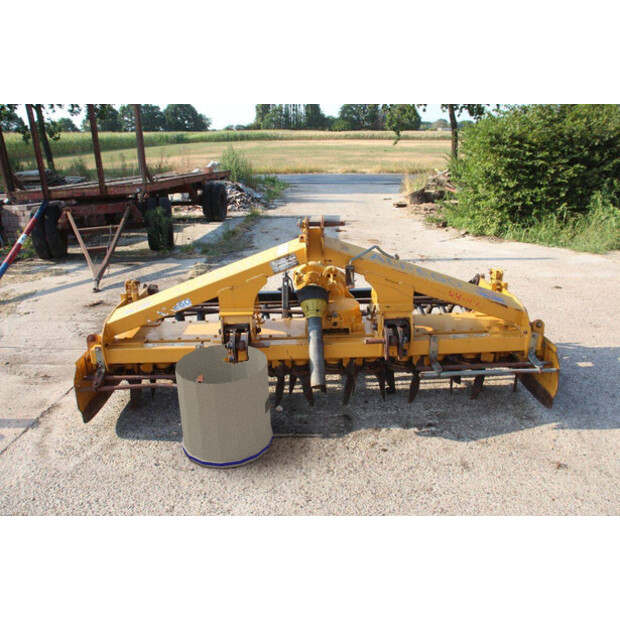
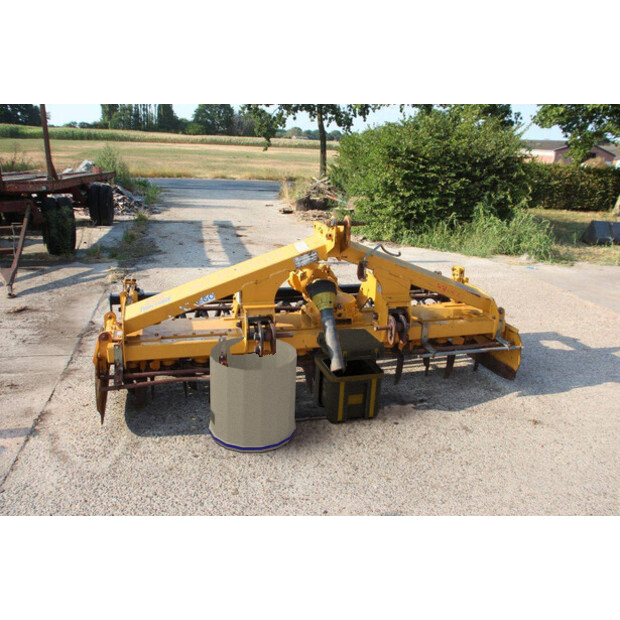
toolbox: none [306,339,372,442] -> present [314,328,385,423]

